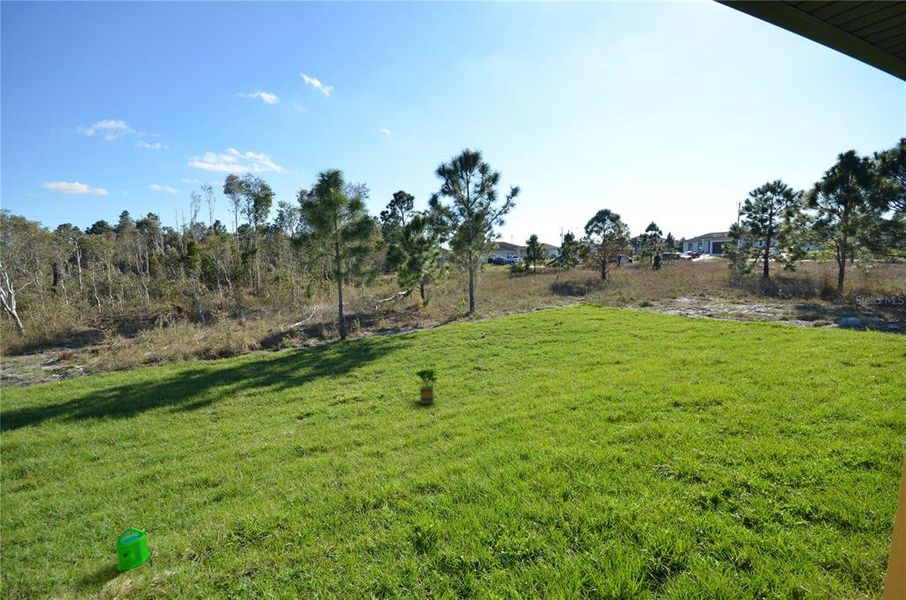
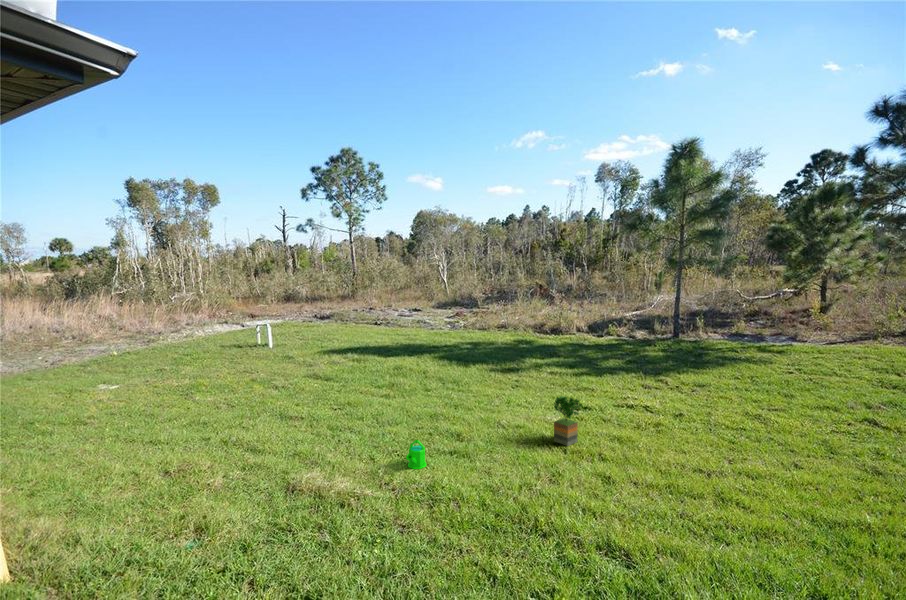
potted tree: present [416,369,437,404] -> present [554,396,583,446]

